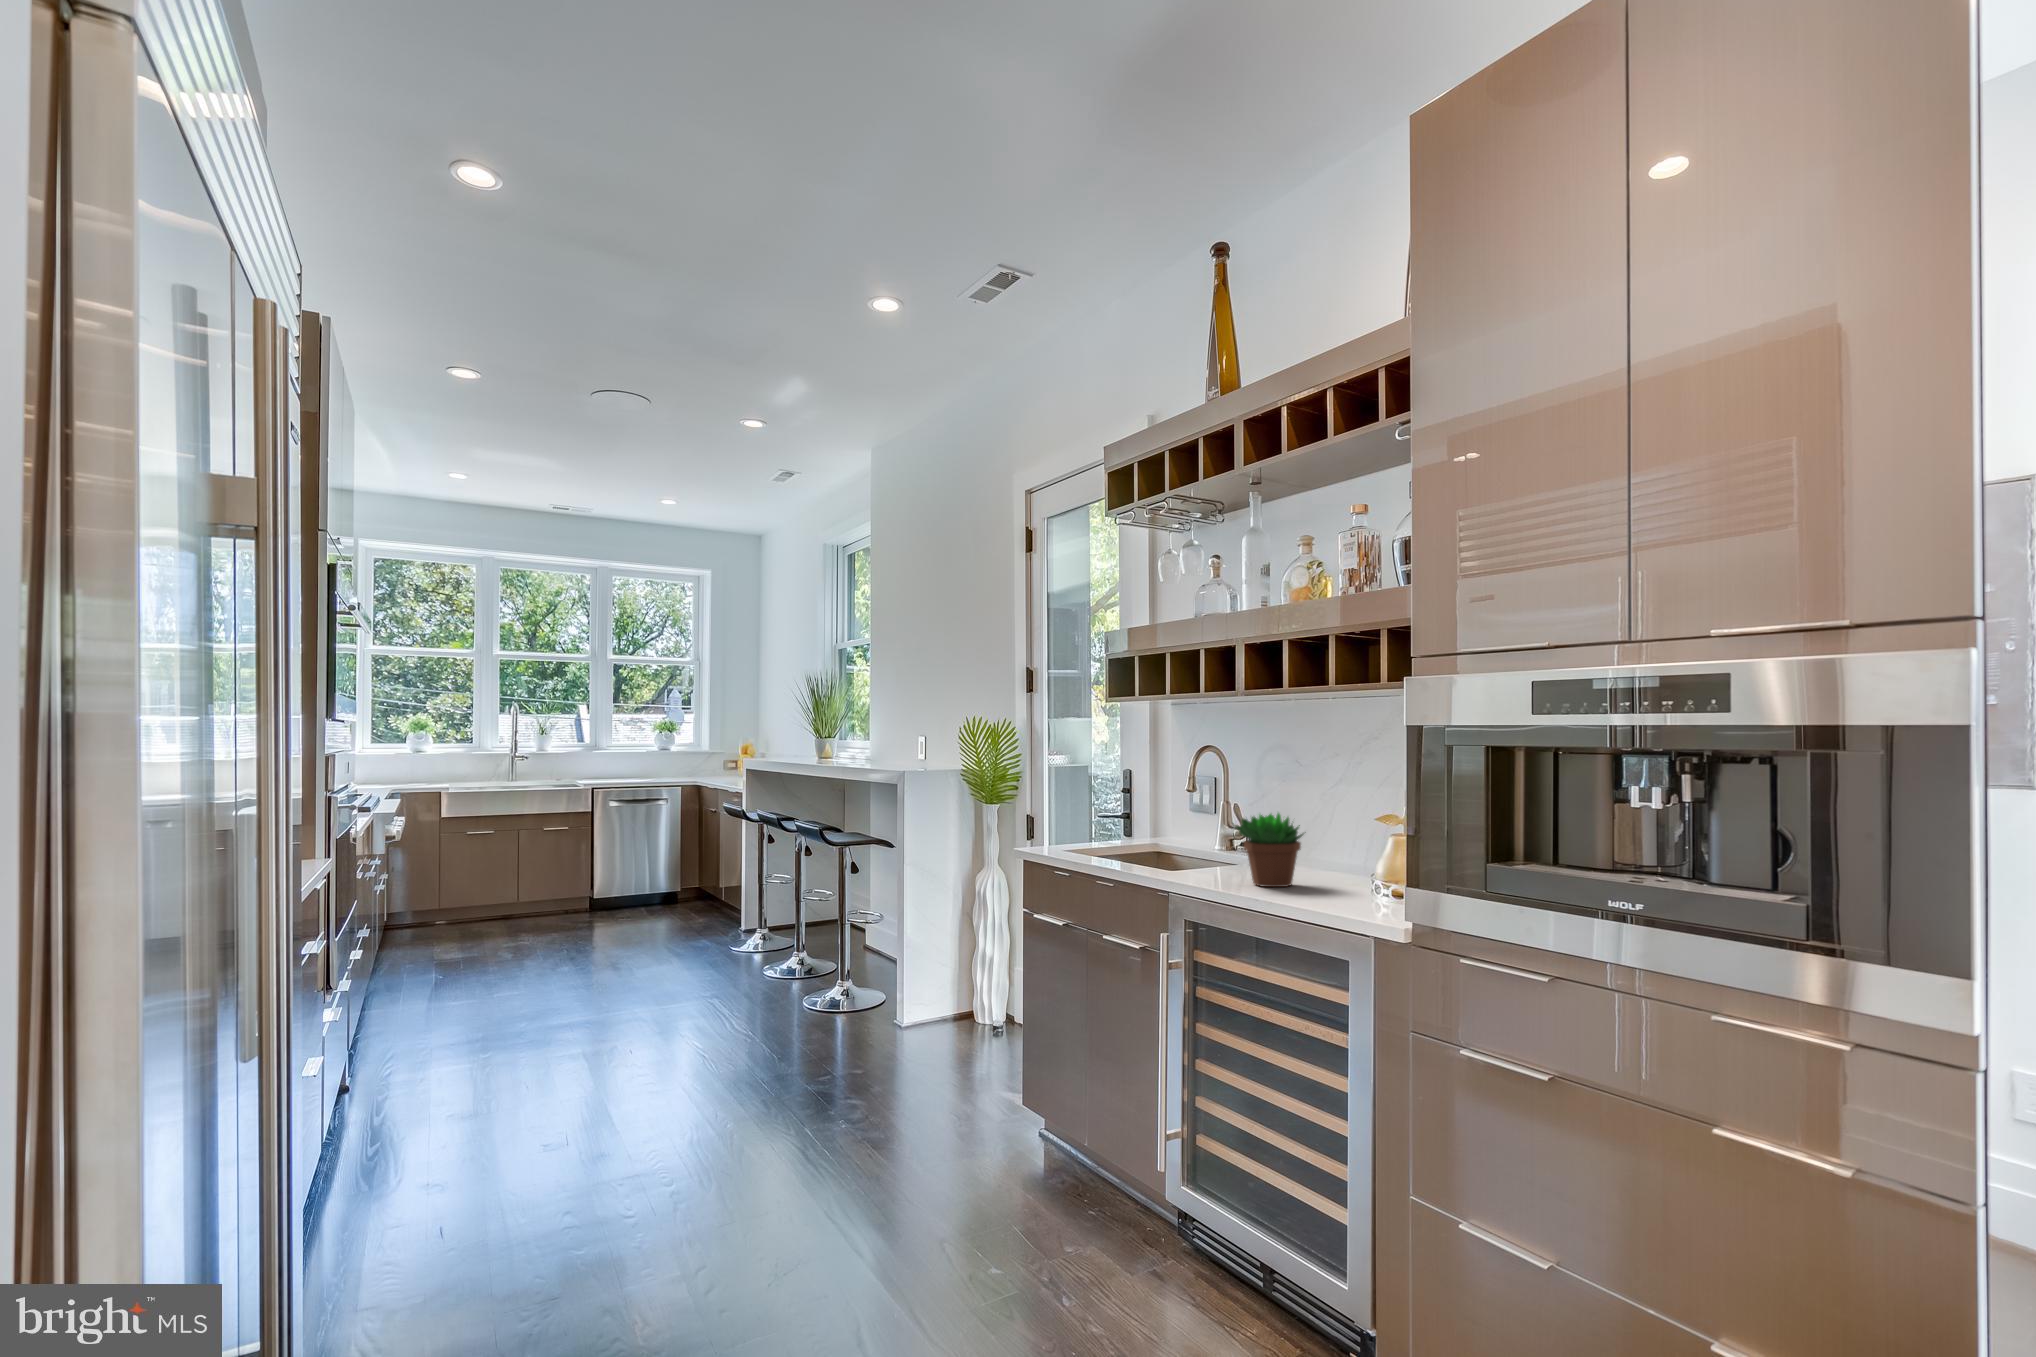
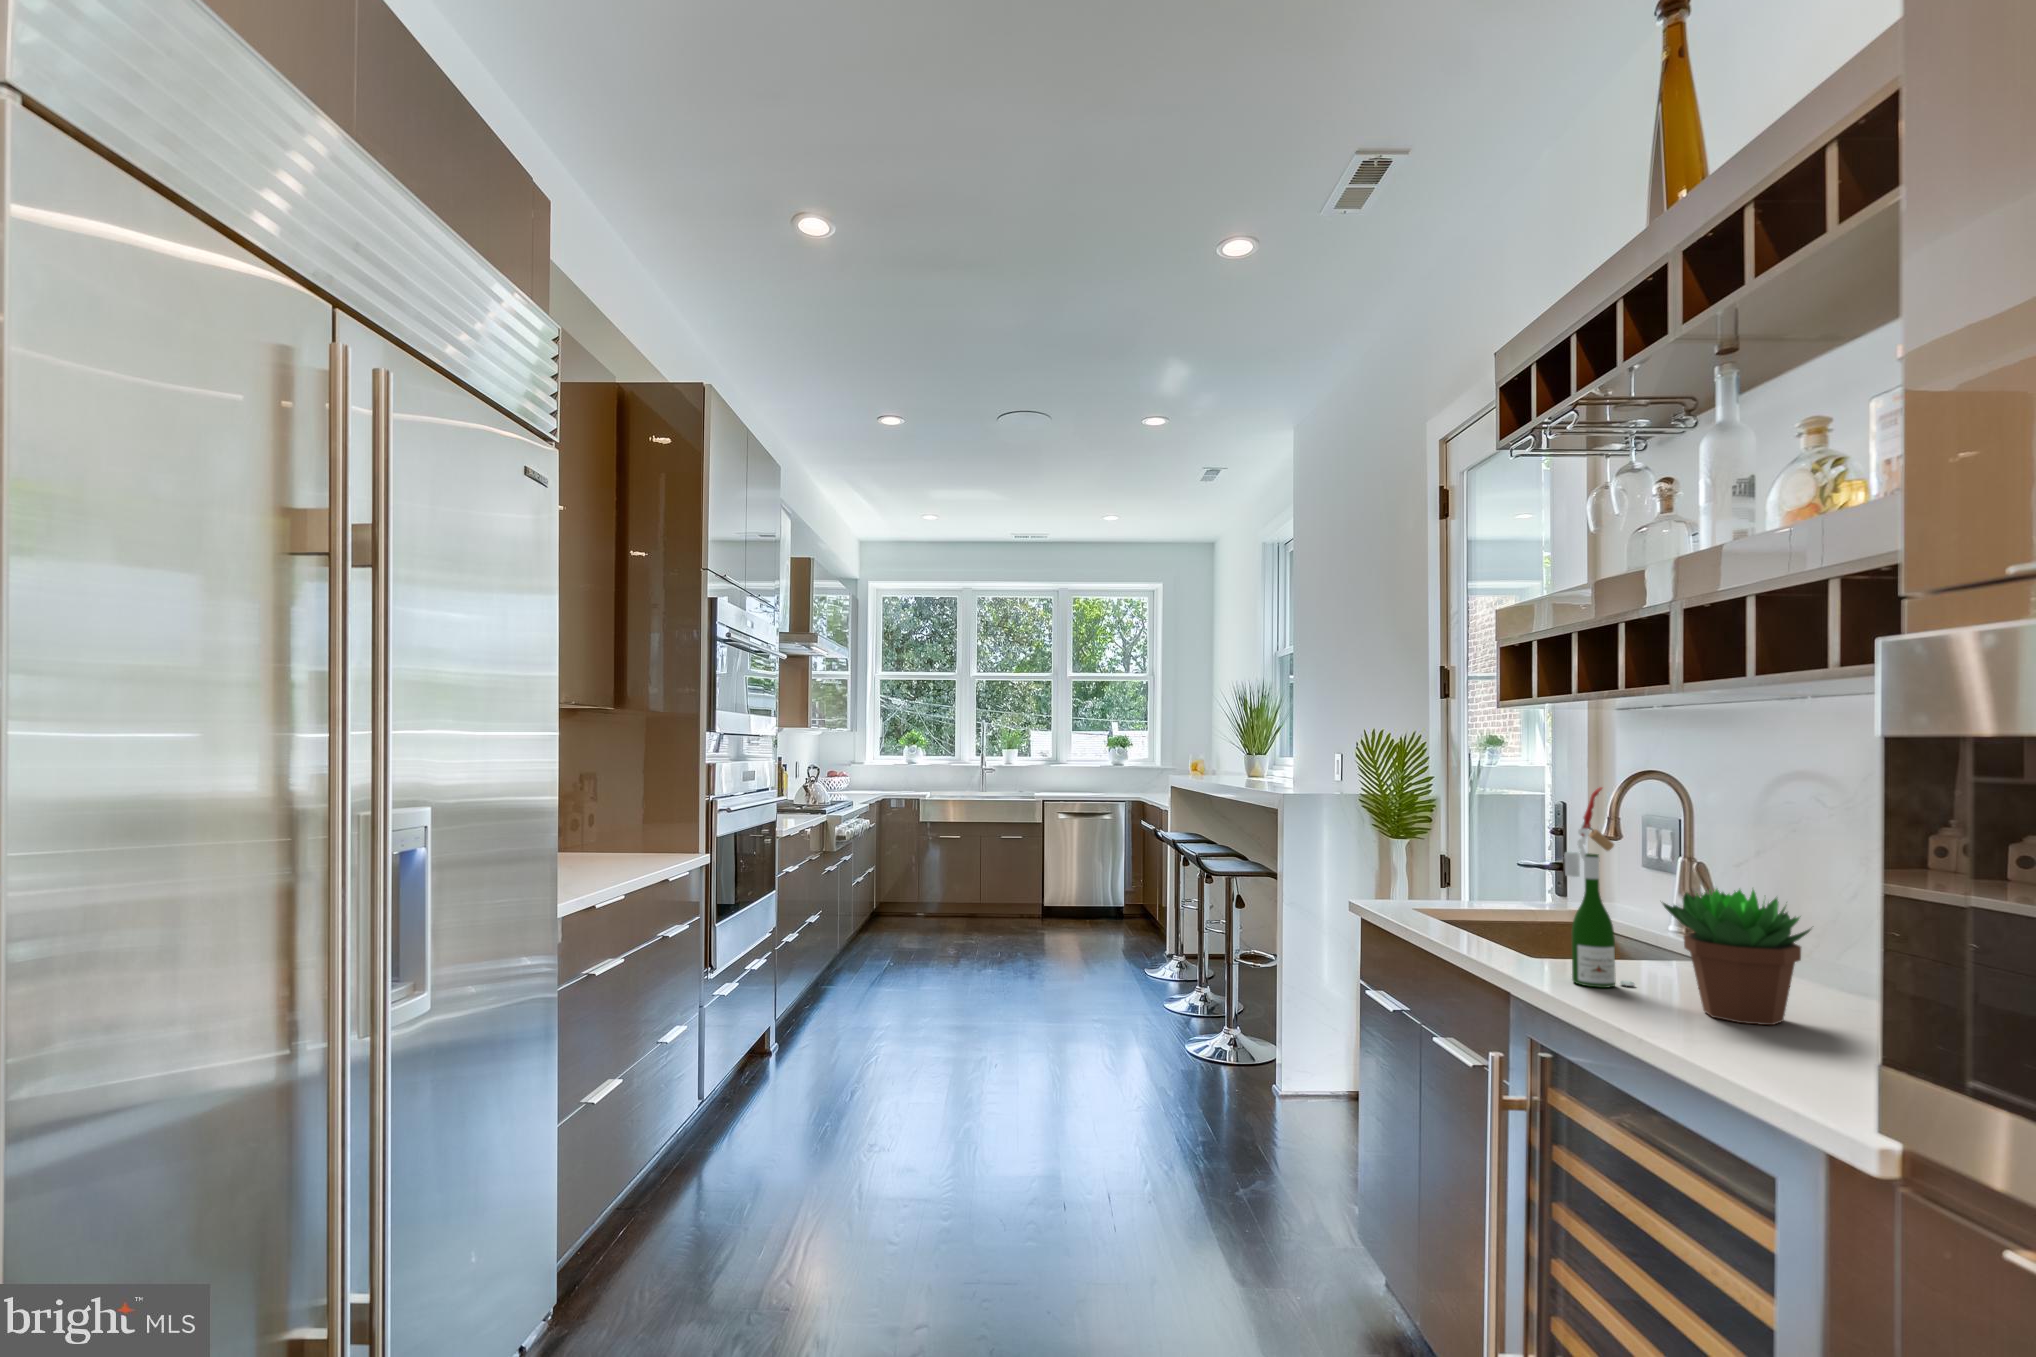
wine bottle: none [1174,757,1212,879] -> present [1564,787,1635,988]

